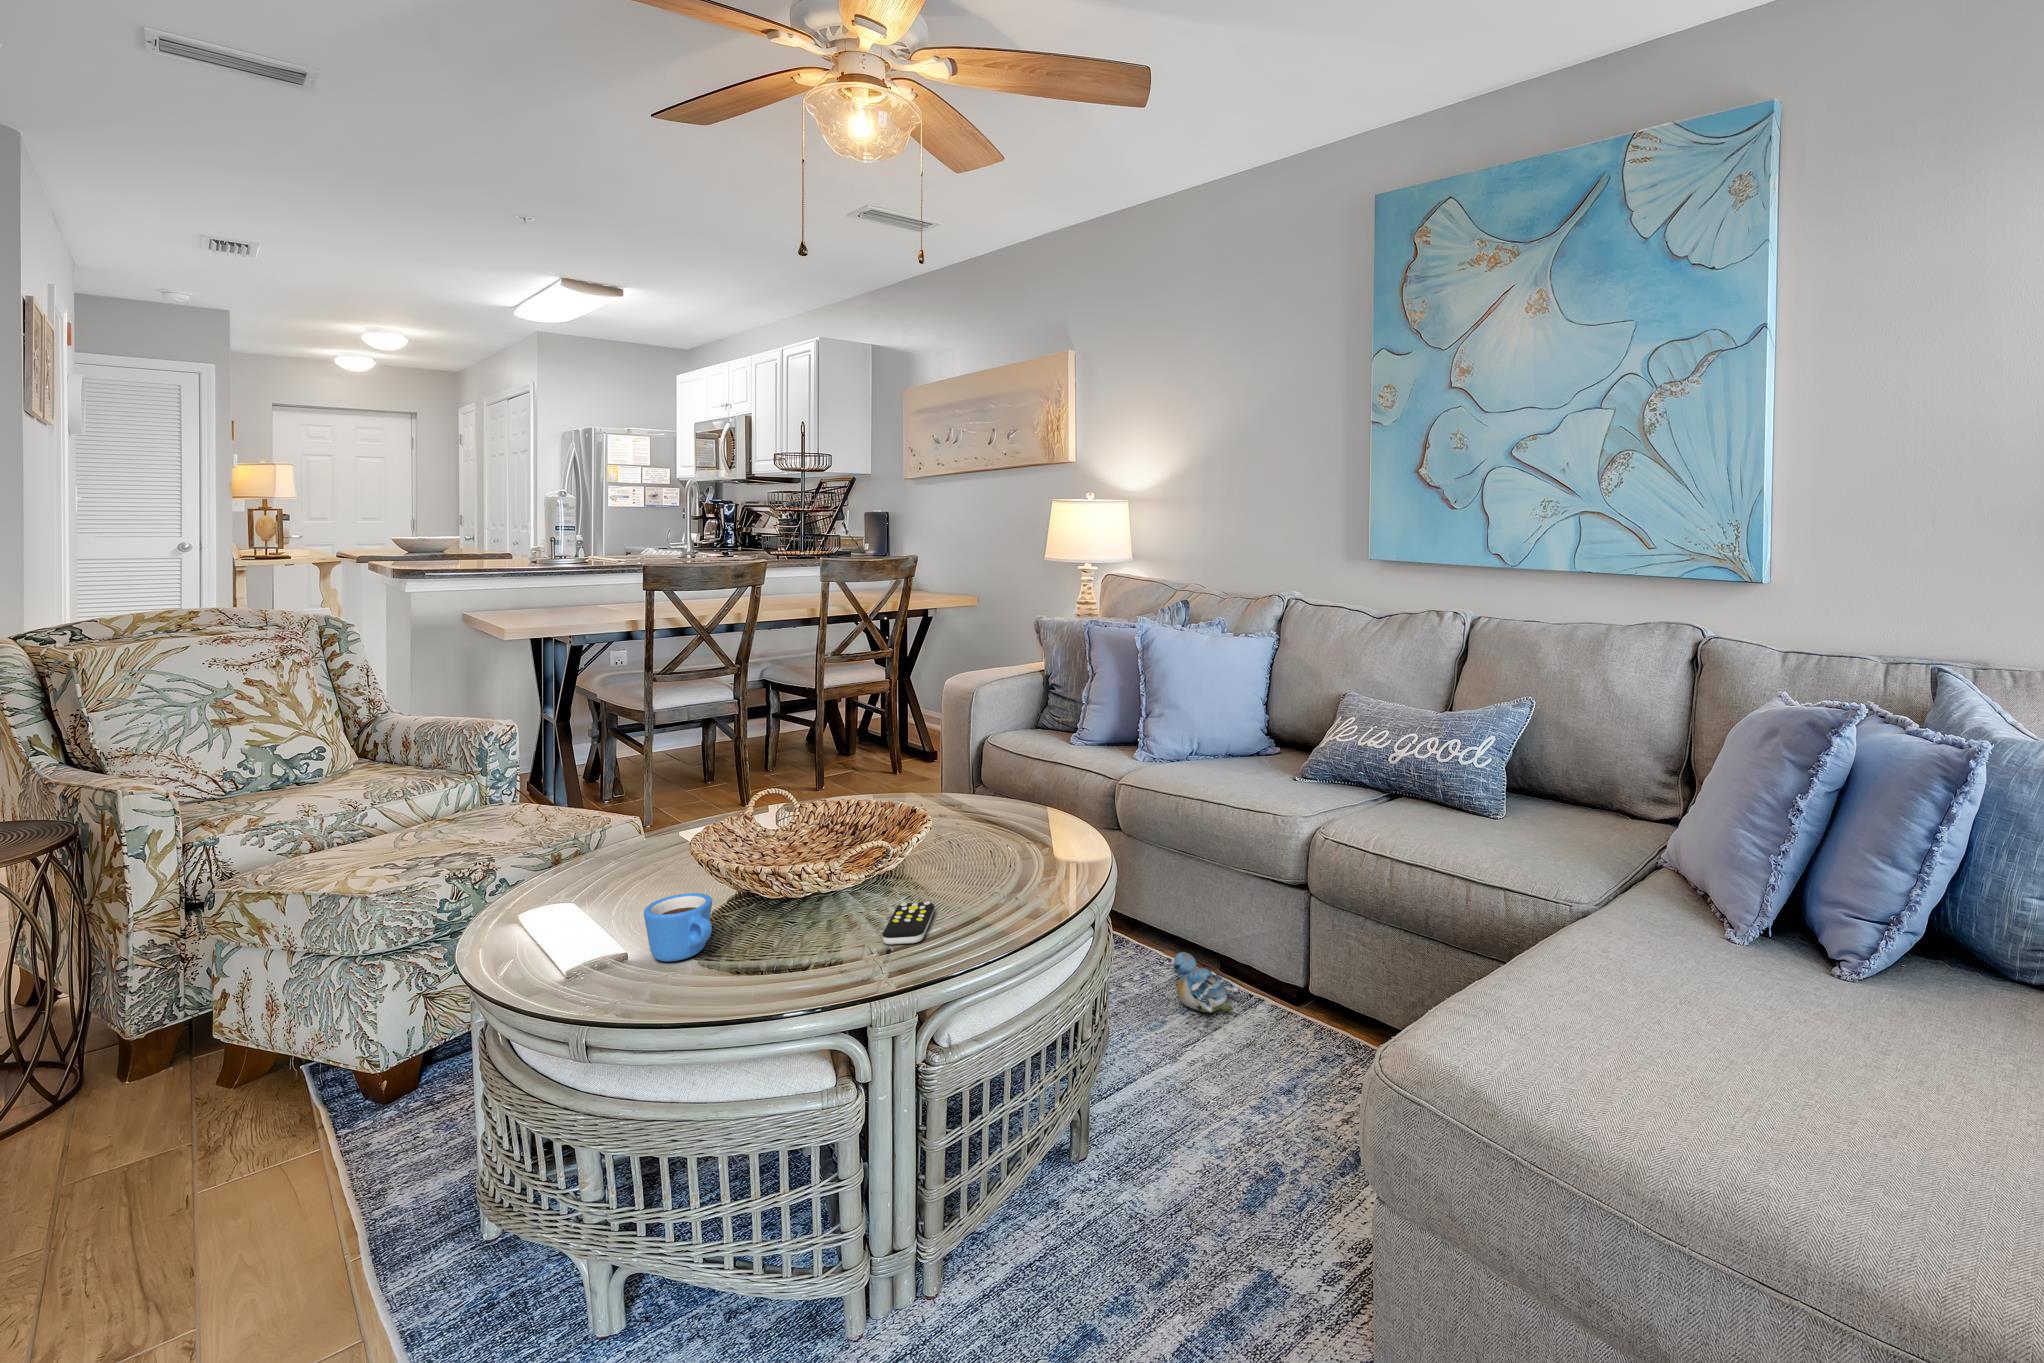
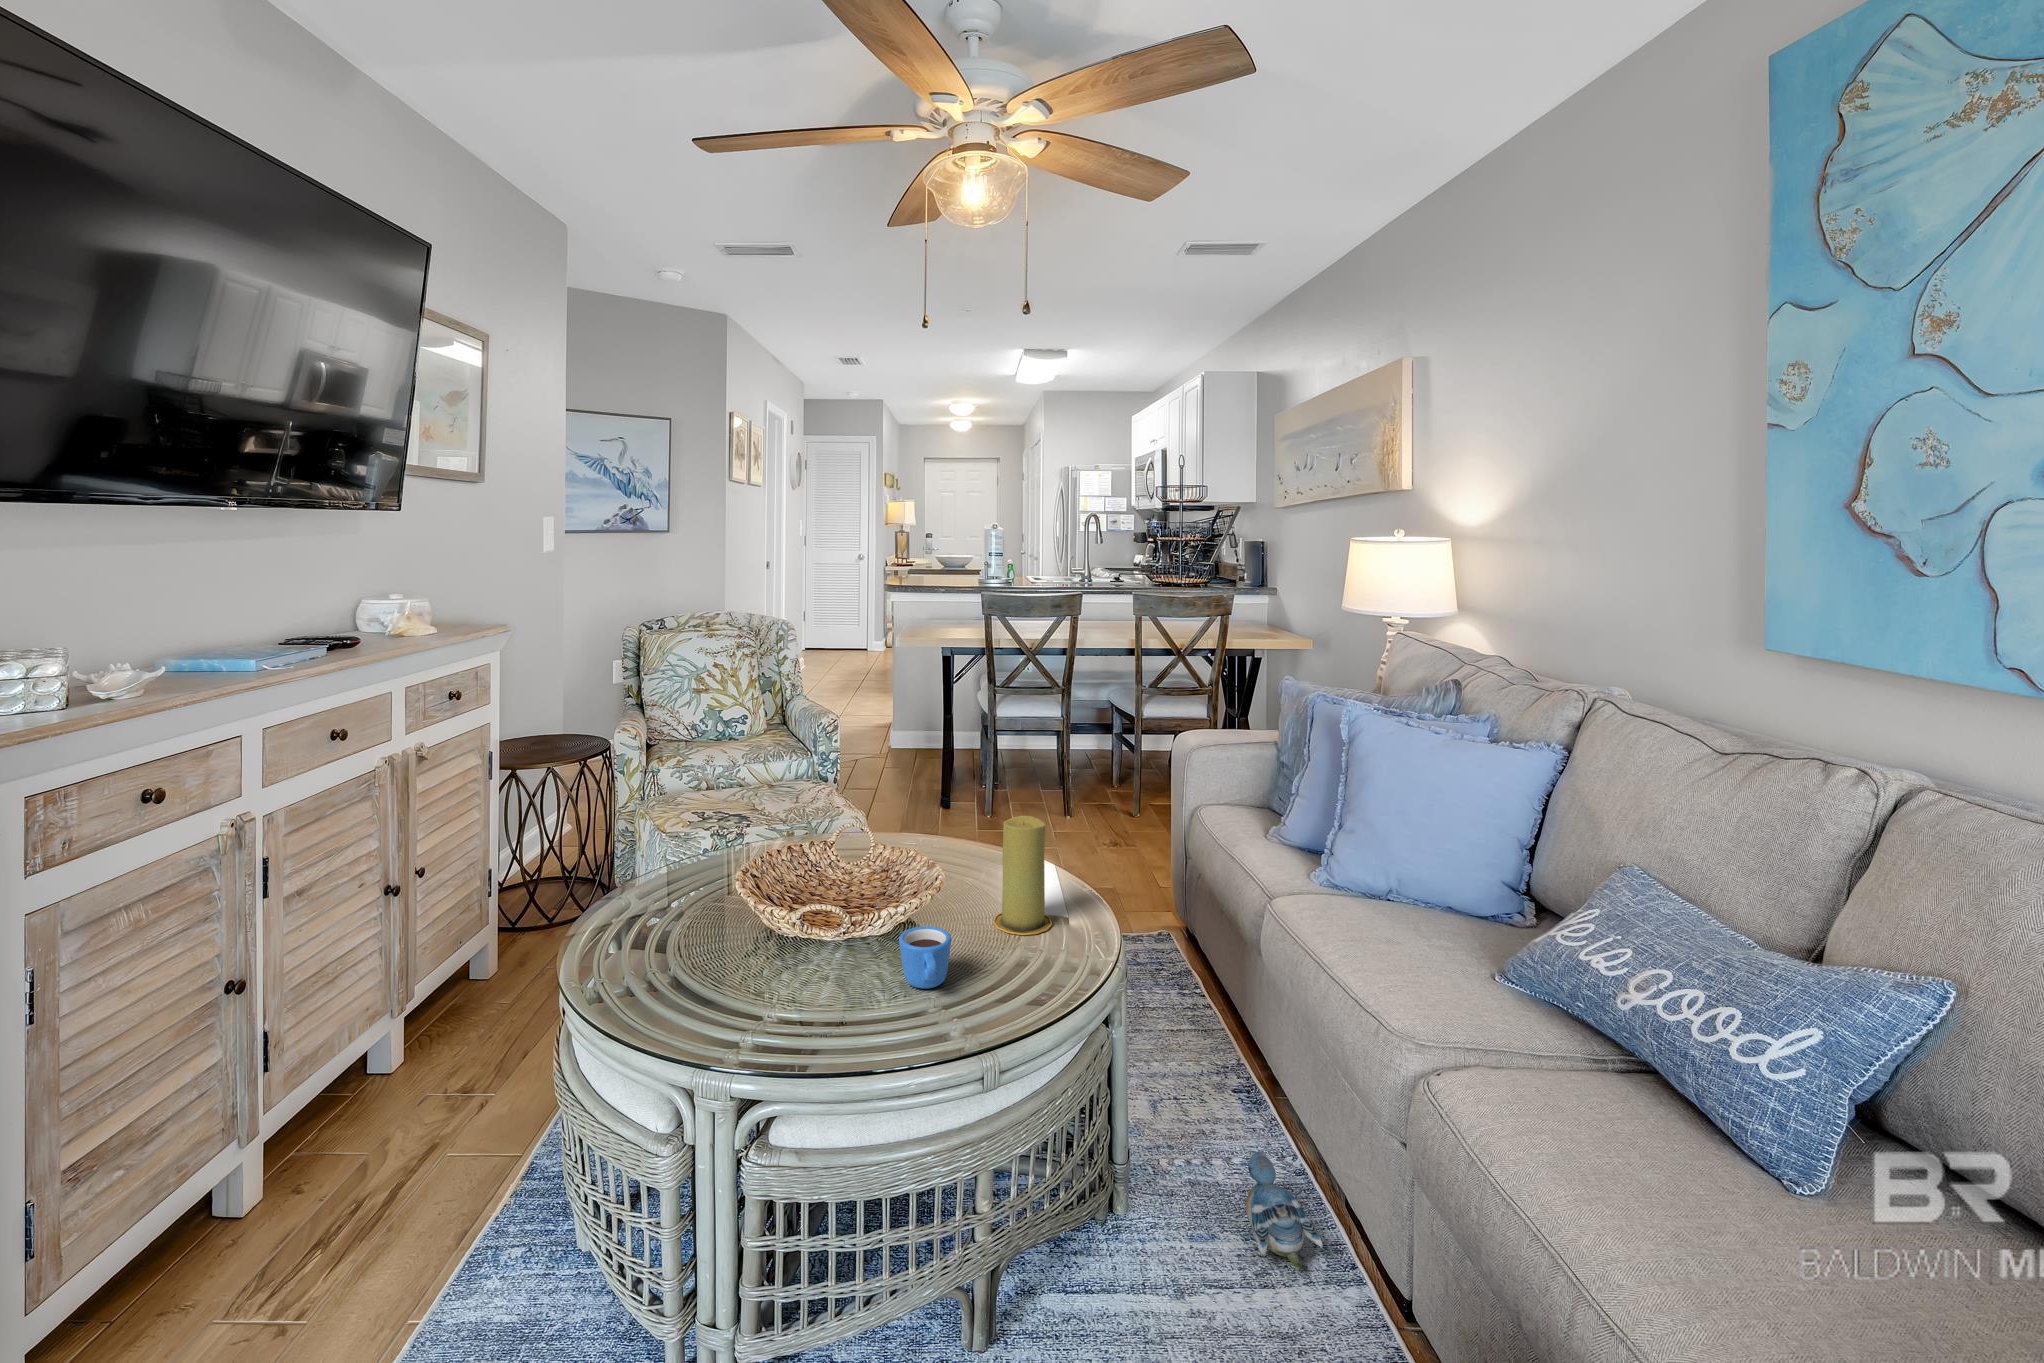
candle: none [976,731,1032,836] -> present [993,816,1052,935]
mug: present [644,893,712,961] -> present [899,926,951,988]
remote control: present [882,902,934,944] -> none [748,975,825,1022]

